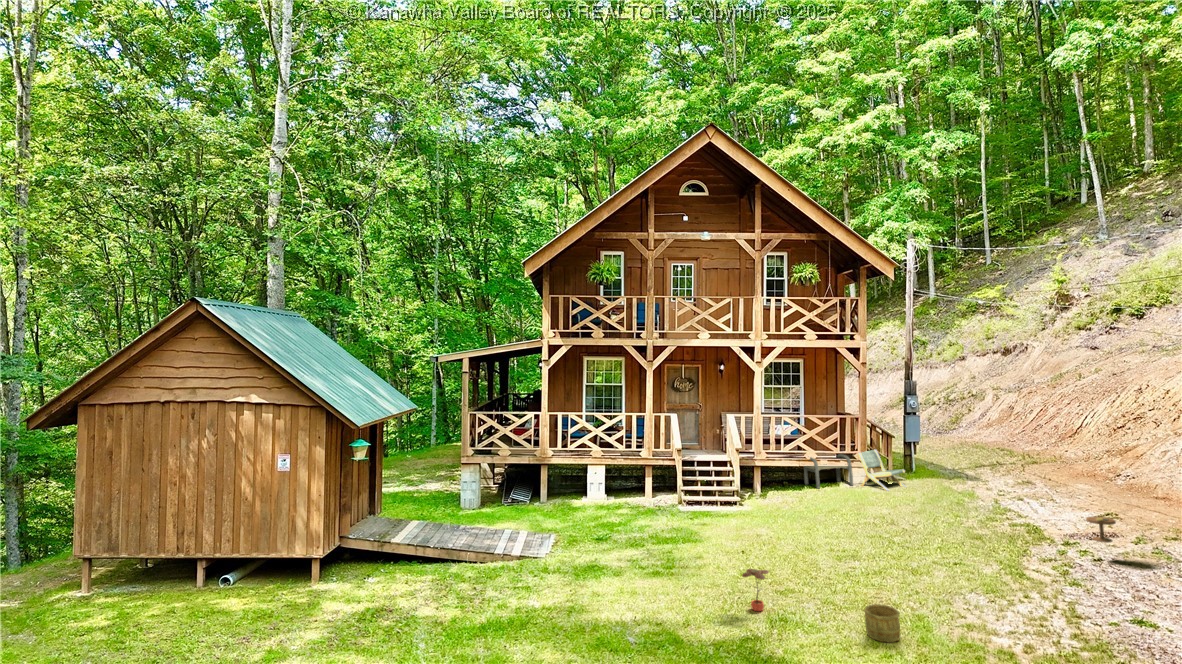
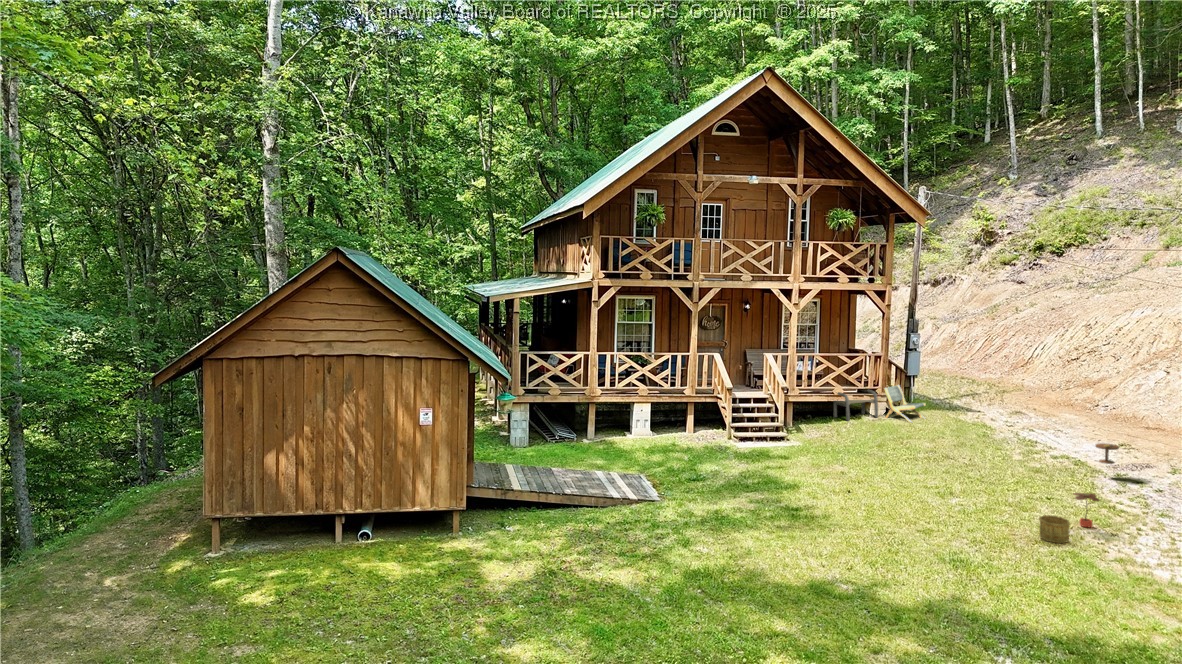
potted plant: present [742,569,769,611] -> present [1073,493,1100,527]
wooden bucket: present [864,604,900,642] -> present [1039,515,1070,543]

